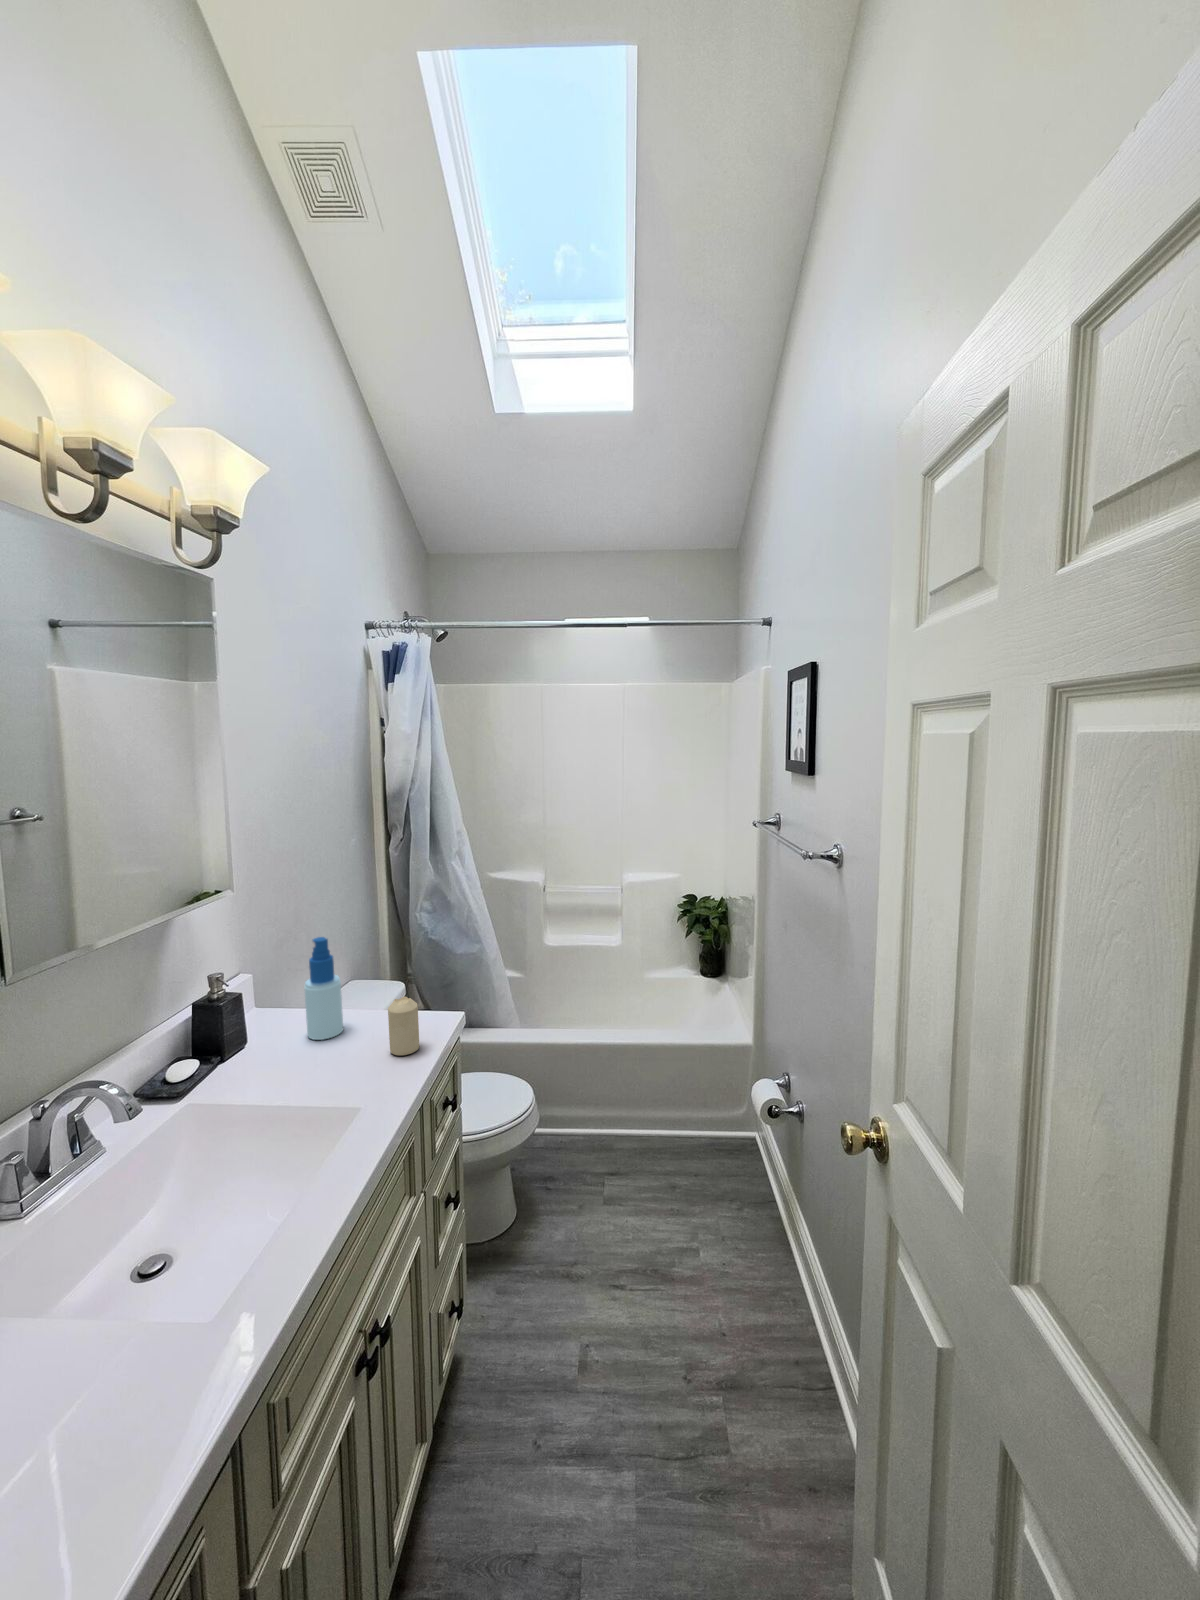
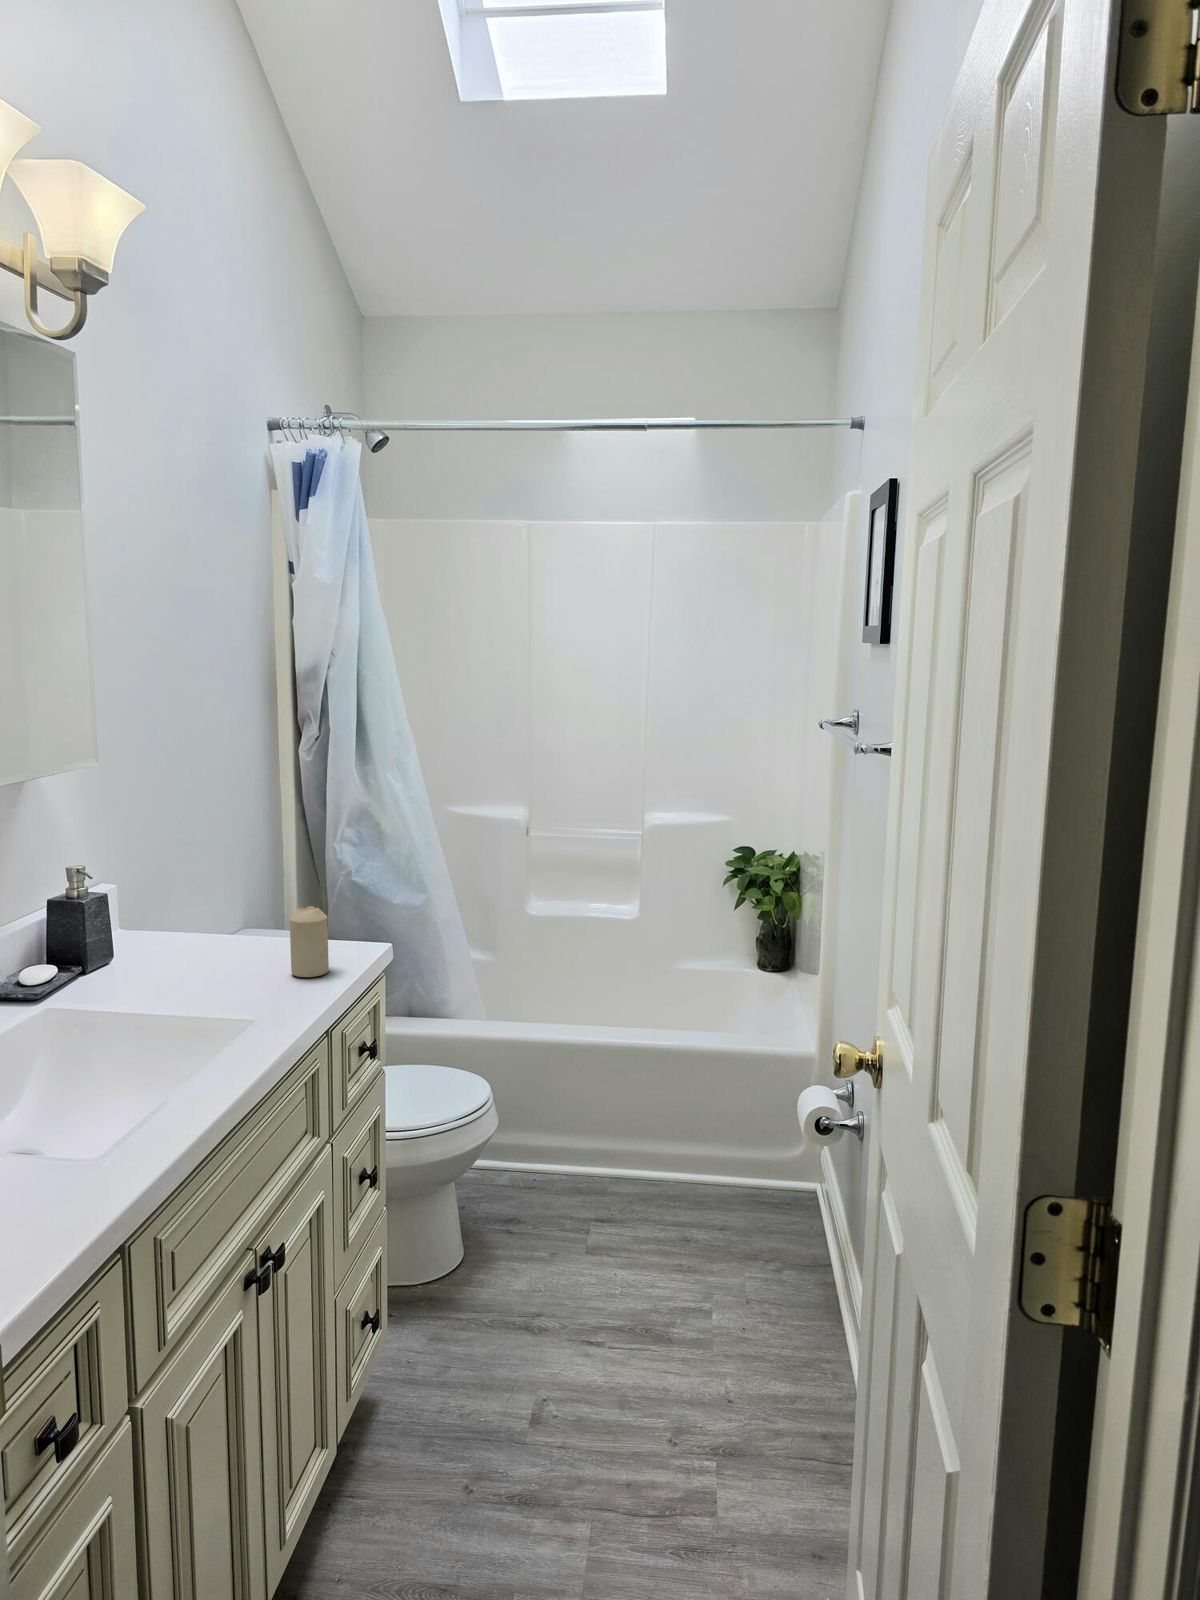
spray bottle: present [304,937,343,1040] -> none [184,831,233,961]

